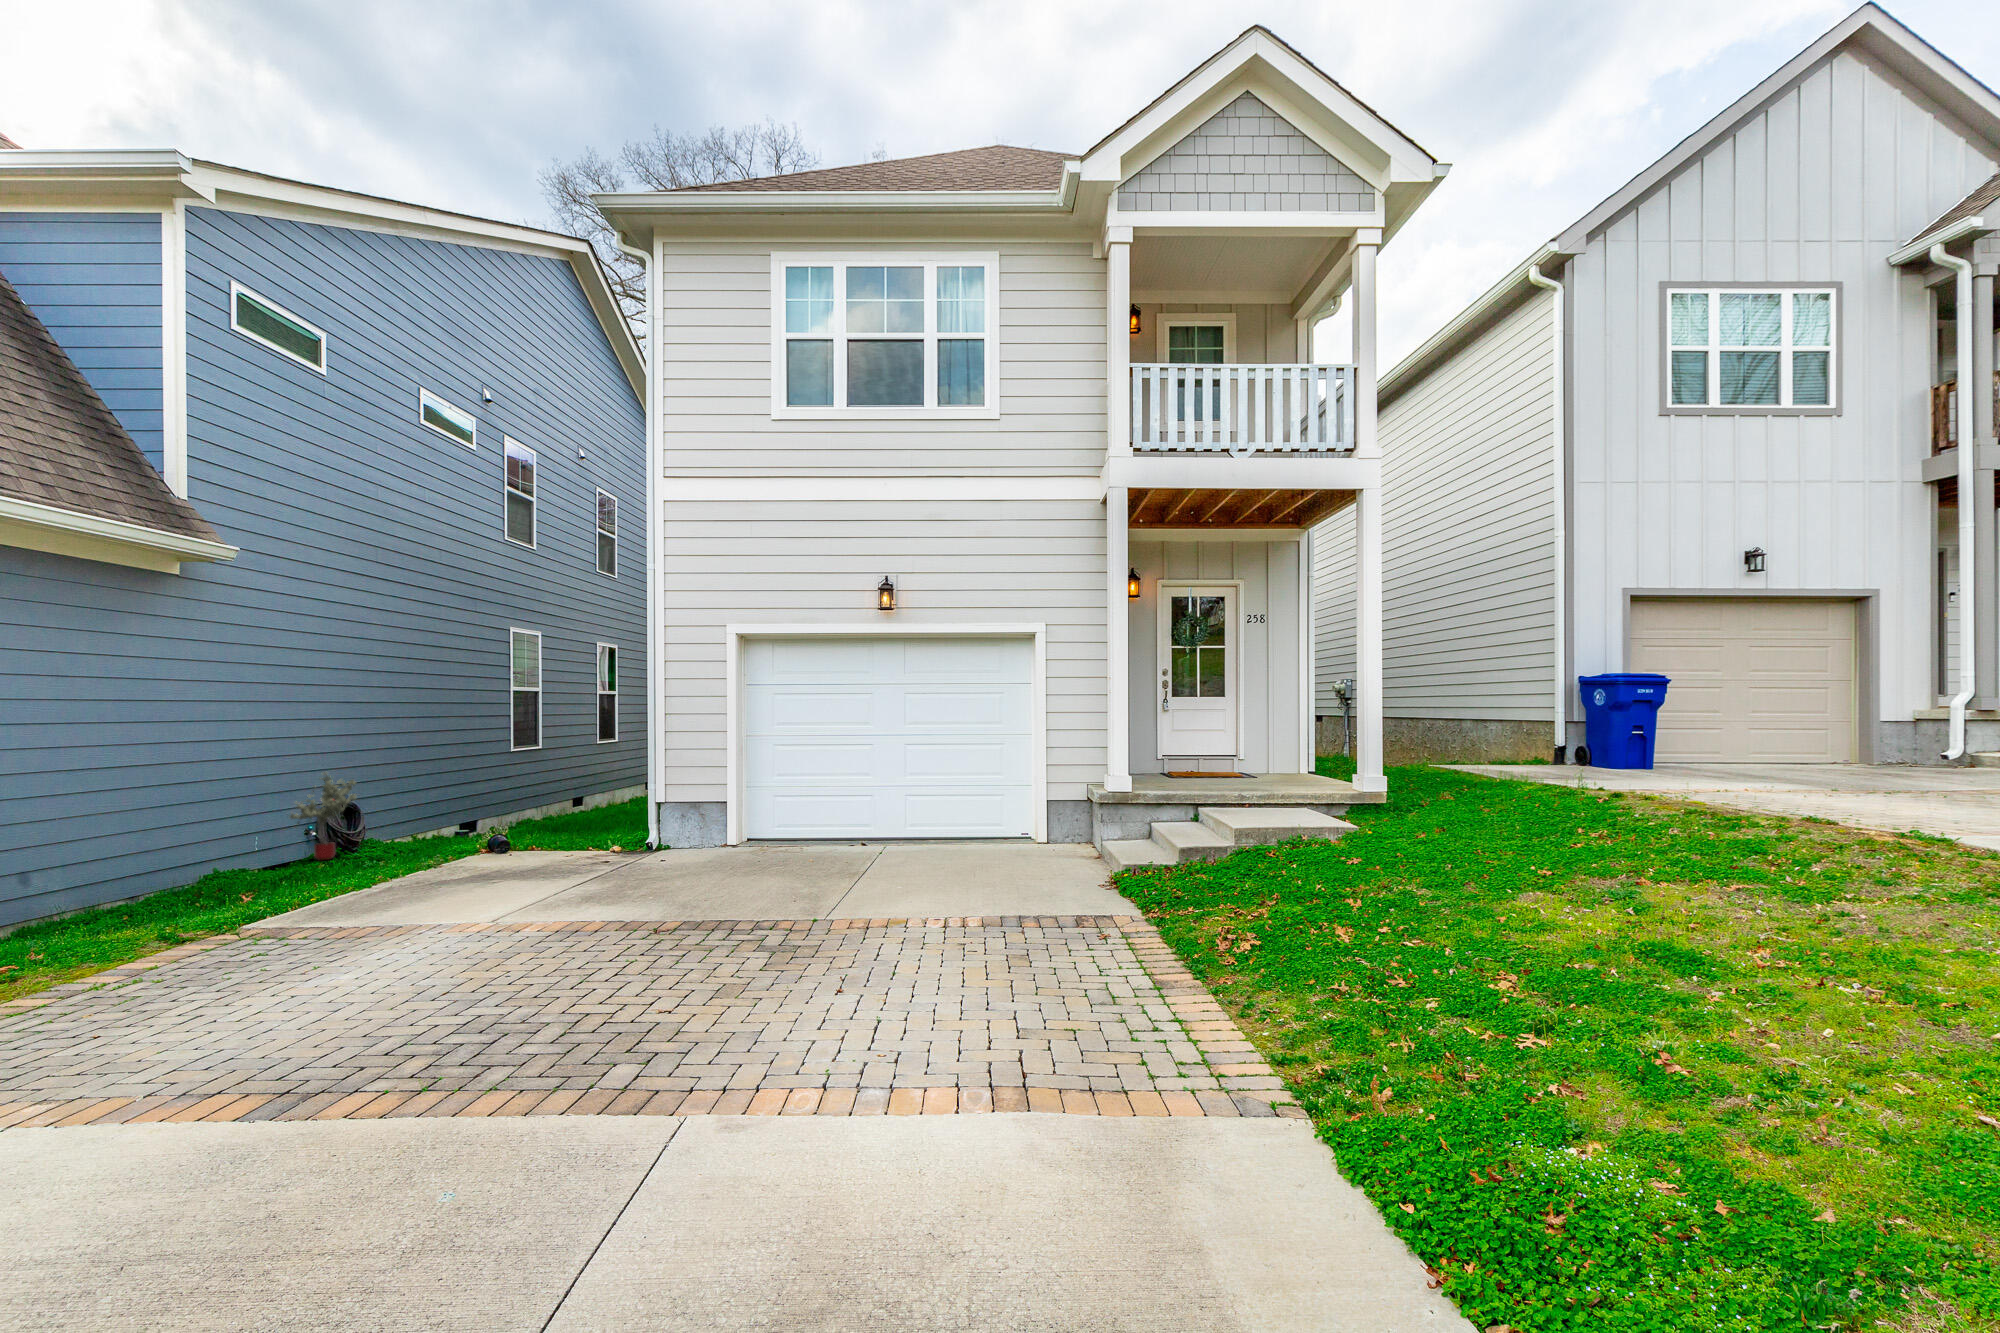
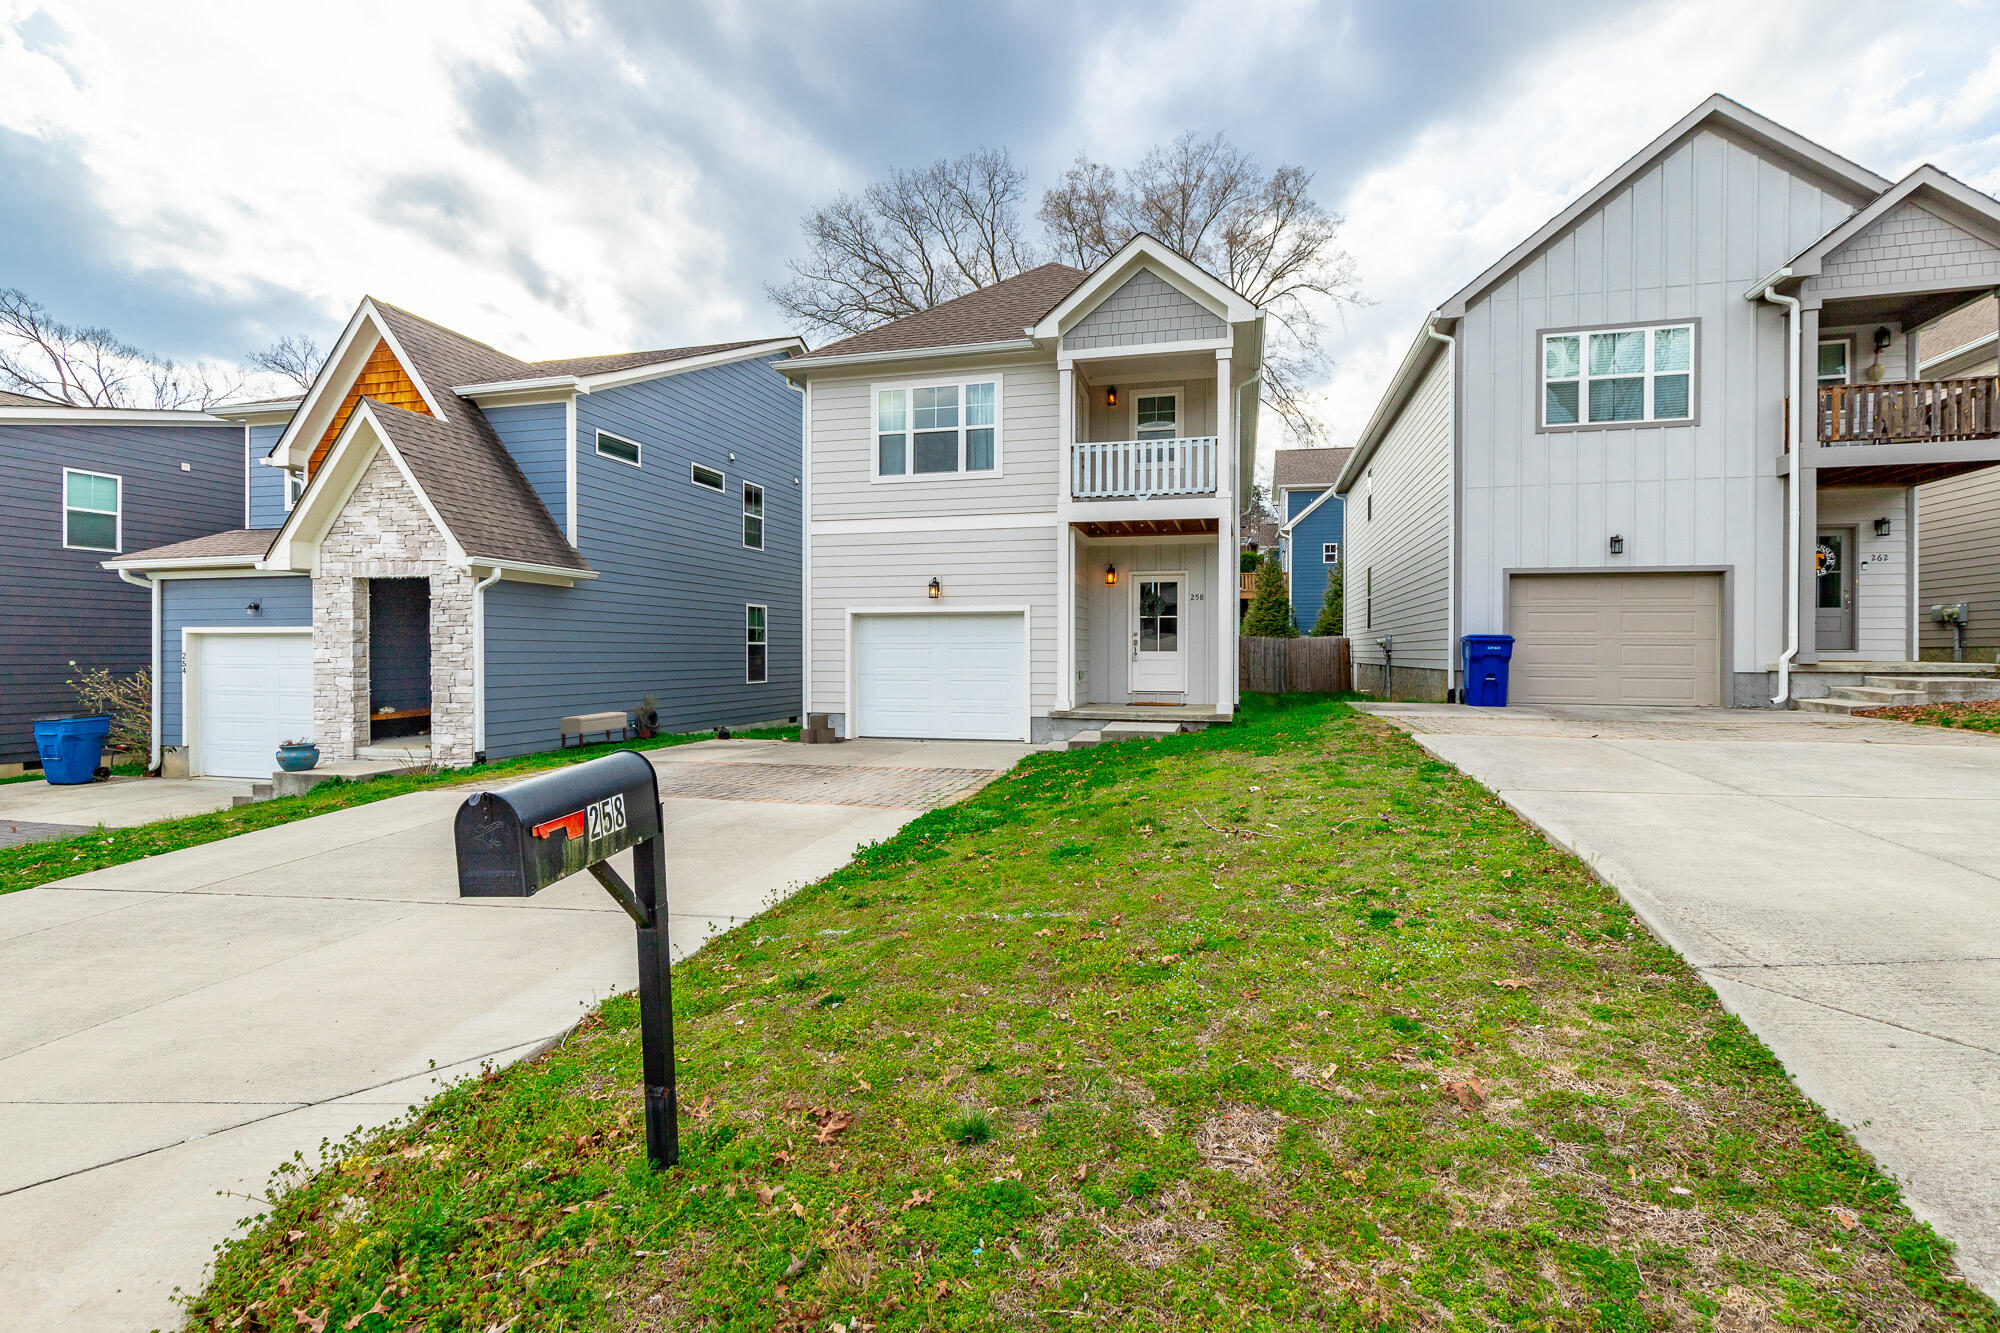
cardboard box: none [646,804,724,863] -> present [800,714,845,744]
bench: none [119,816,286,902] -> present [560,712,627,748]

